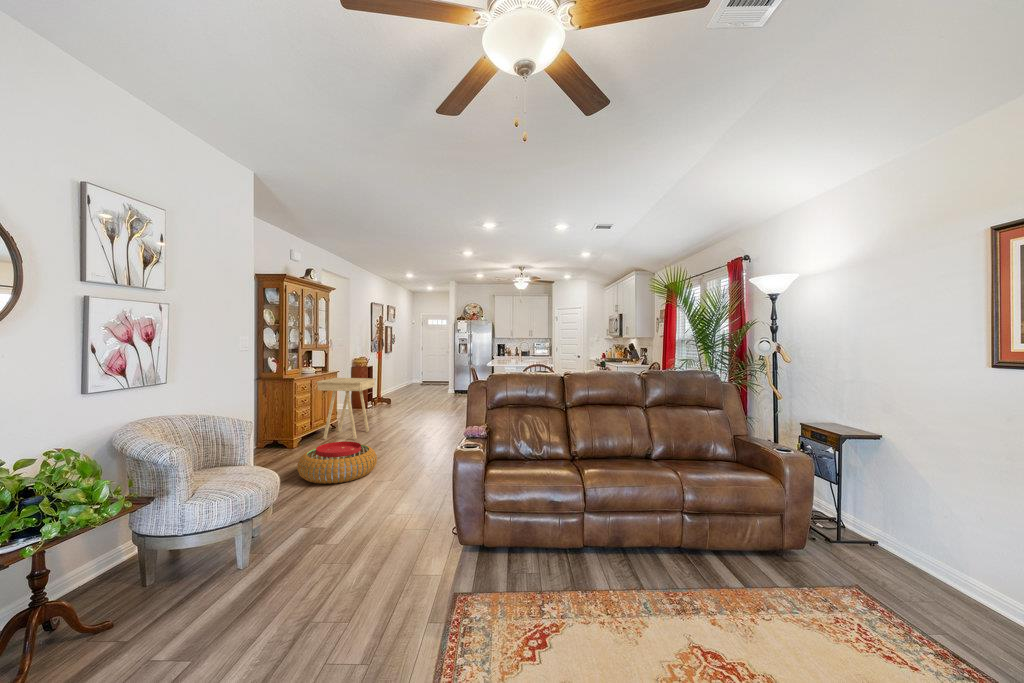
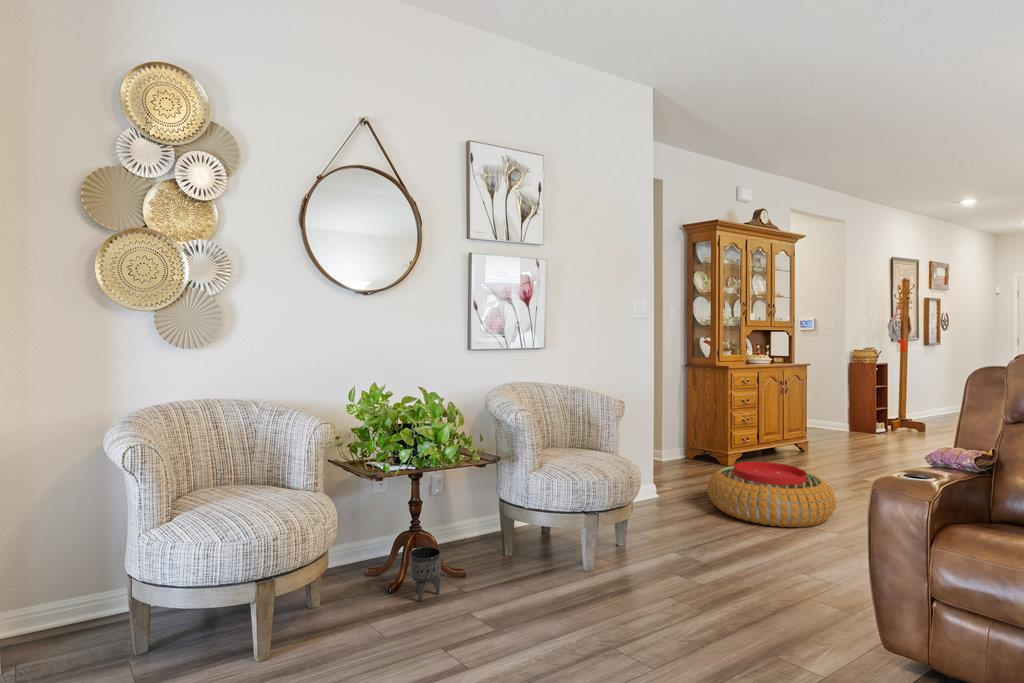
side table: present [316,378,376,440] -> none [765,372,870,473]
planter: none [55,604,102,666] -> present [410,547,441,602]

